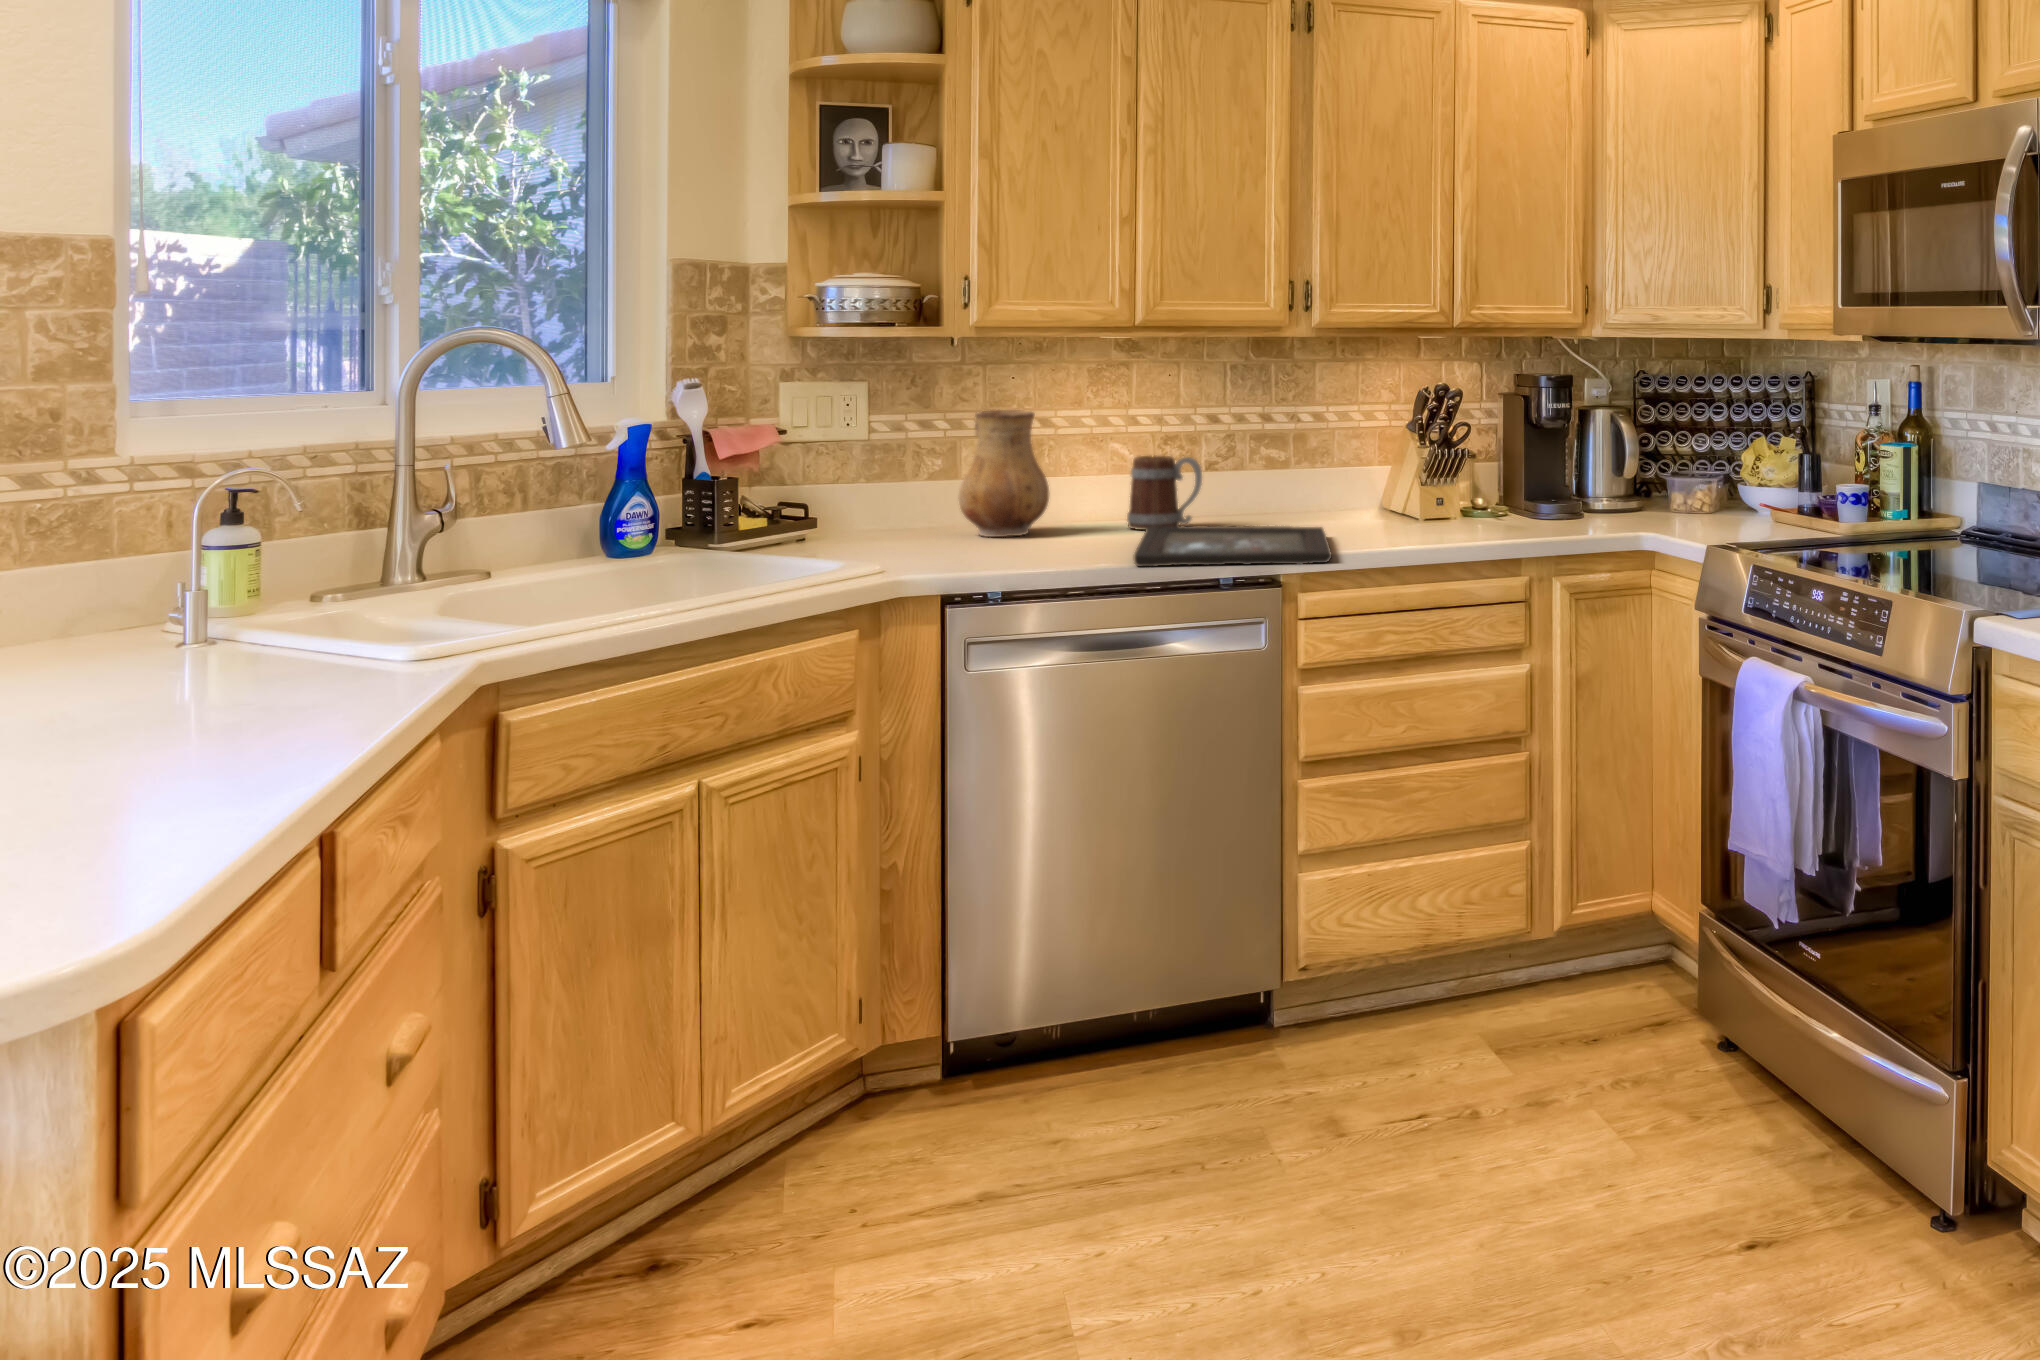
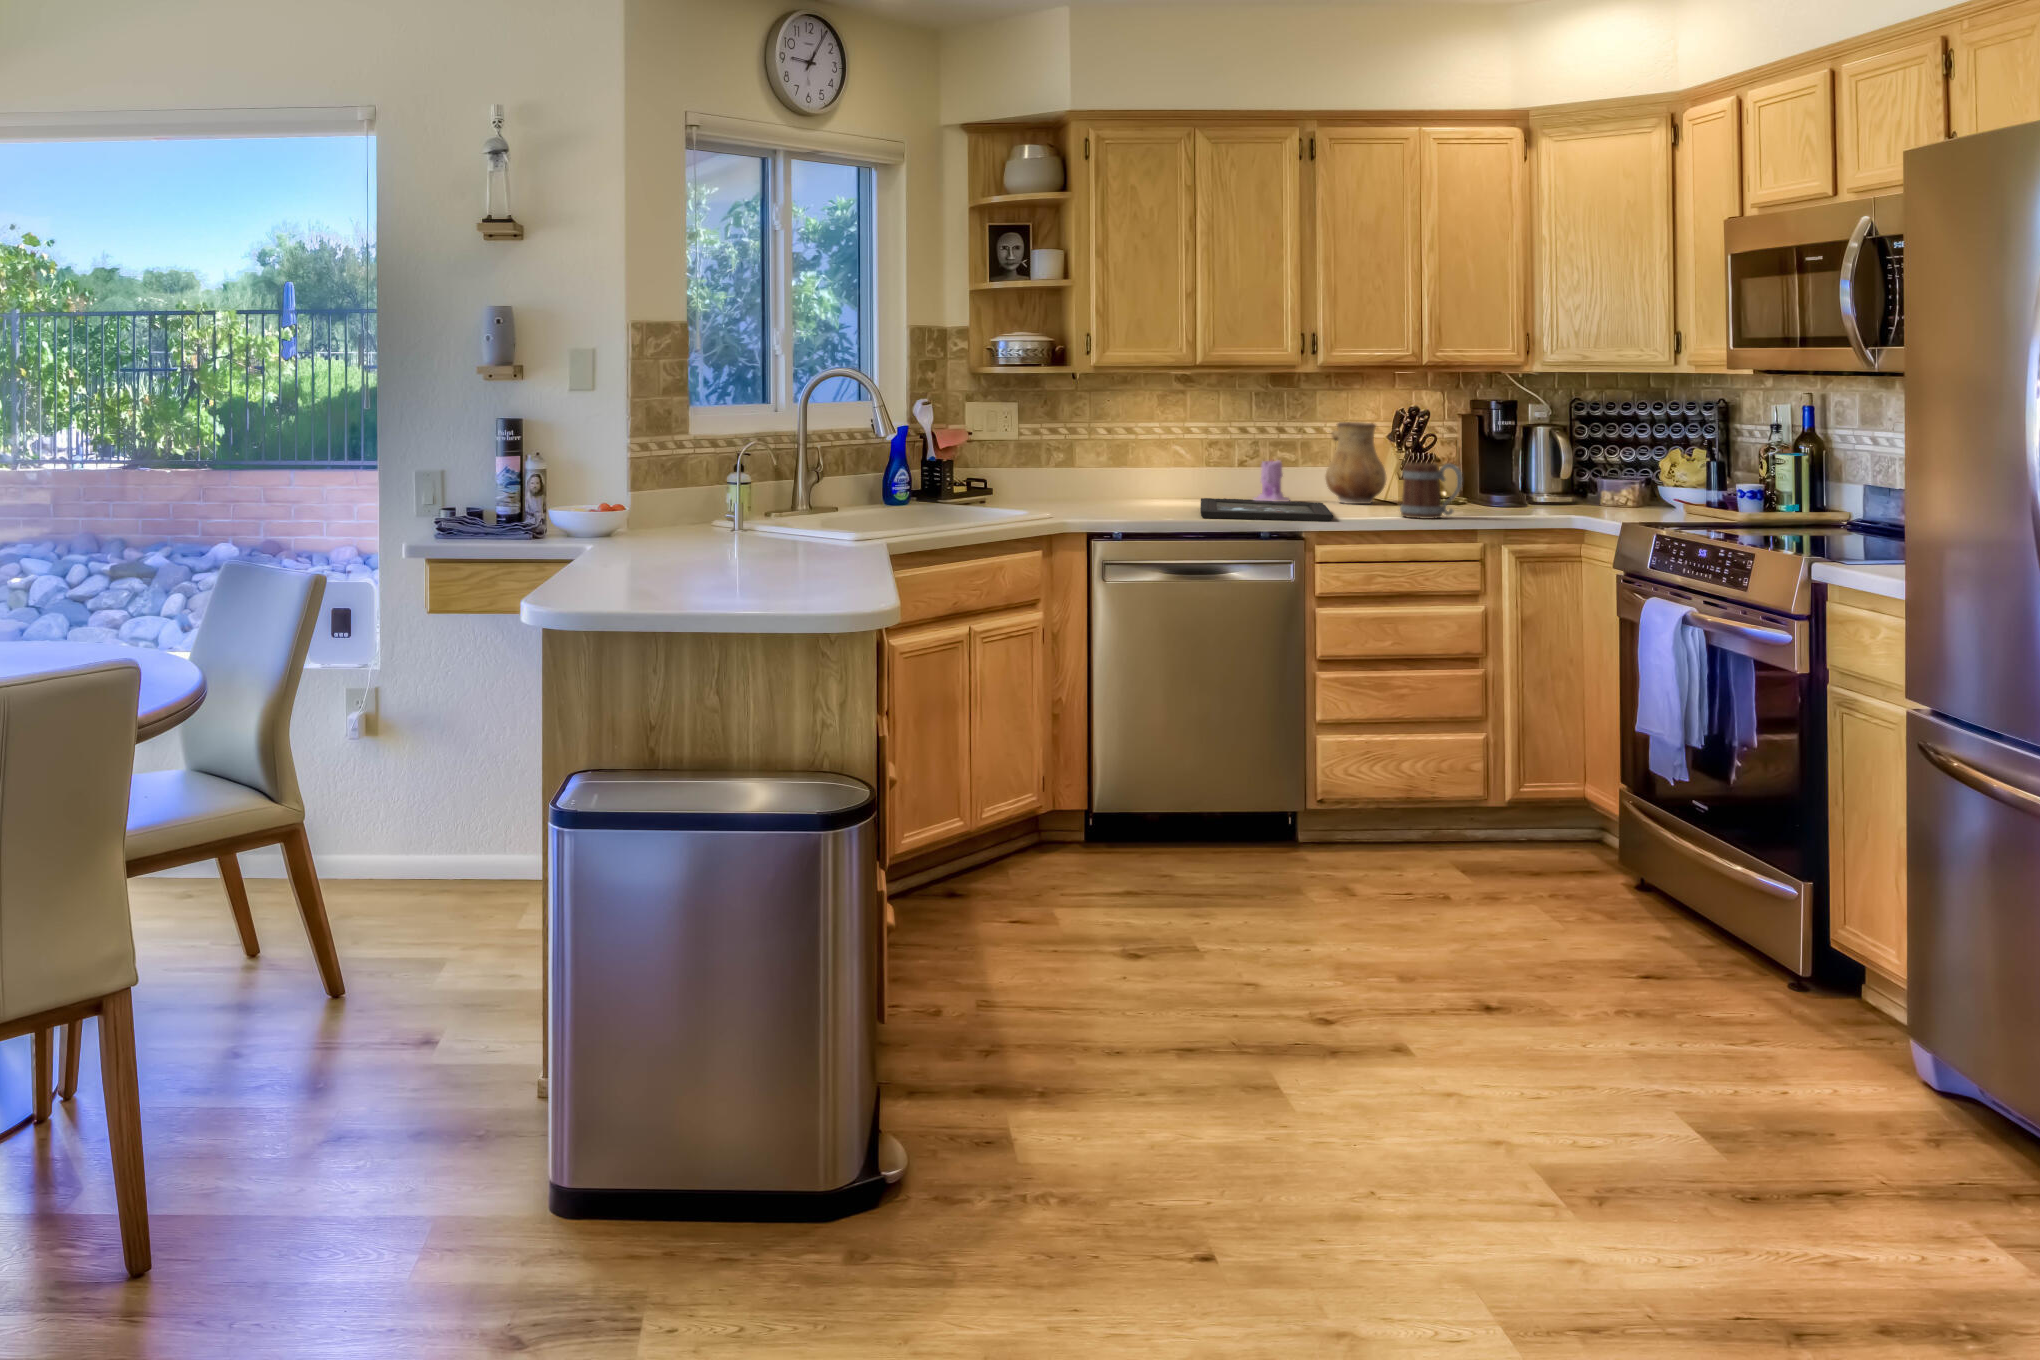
ceramic pitcher: present [959,410,1049,537] -> present [1326,422,1386,504]
candle: none [1231,453,1283,524] -> present [1254,459,1290,501]
mug: present [1127,456,1202,530] -> present [1400,462,1463,519]

